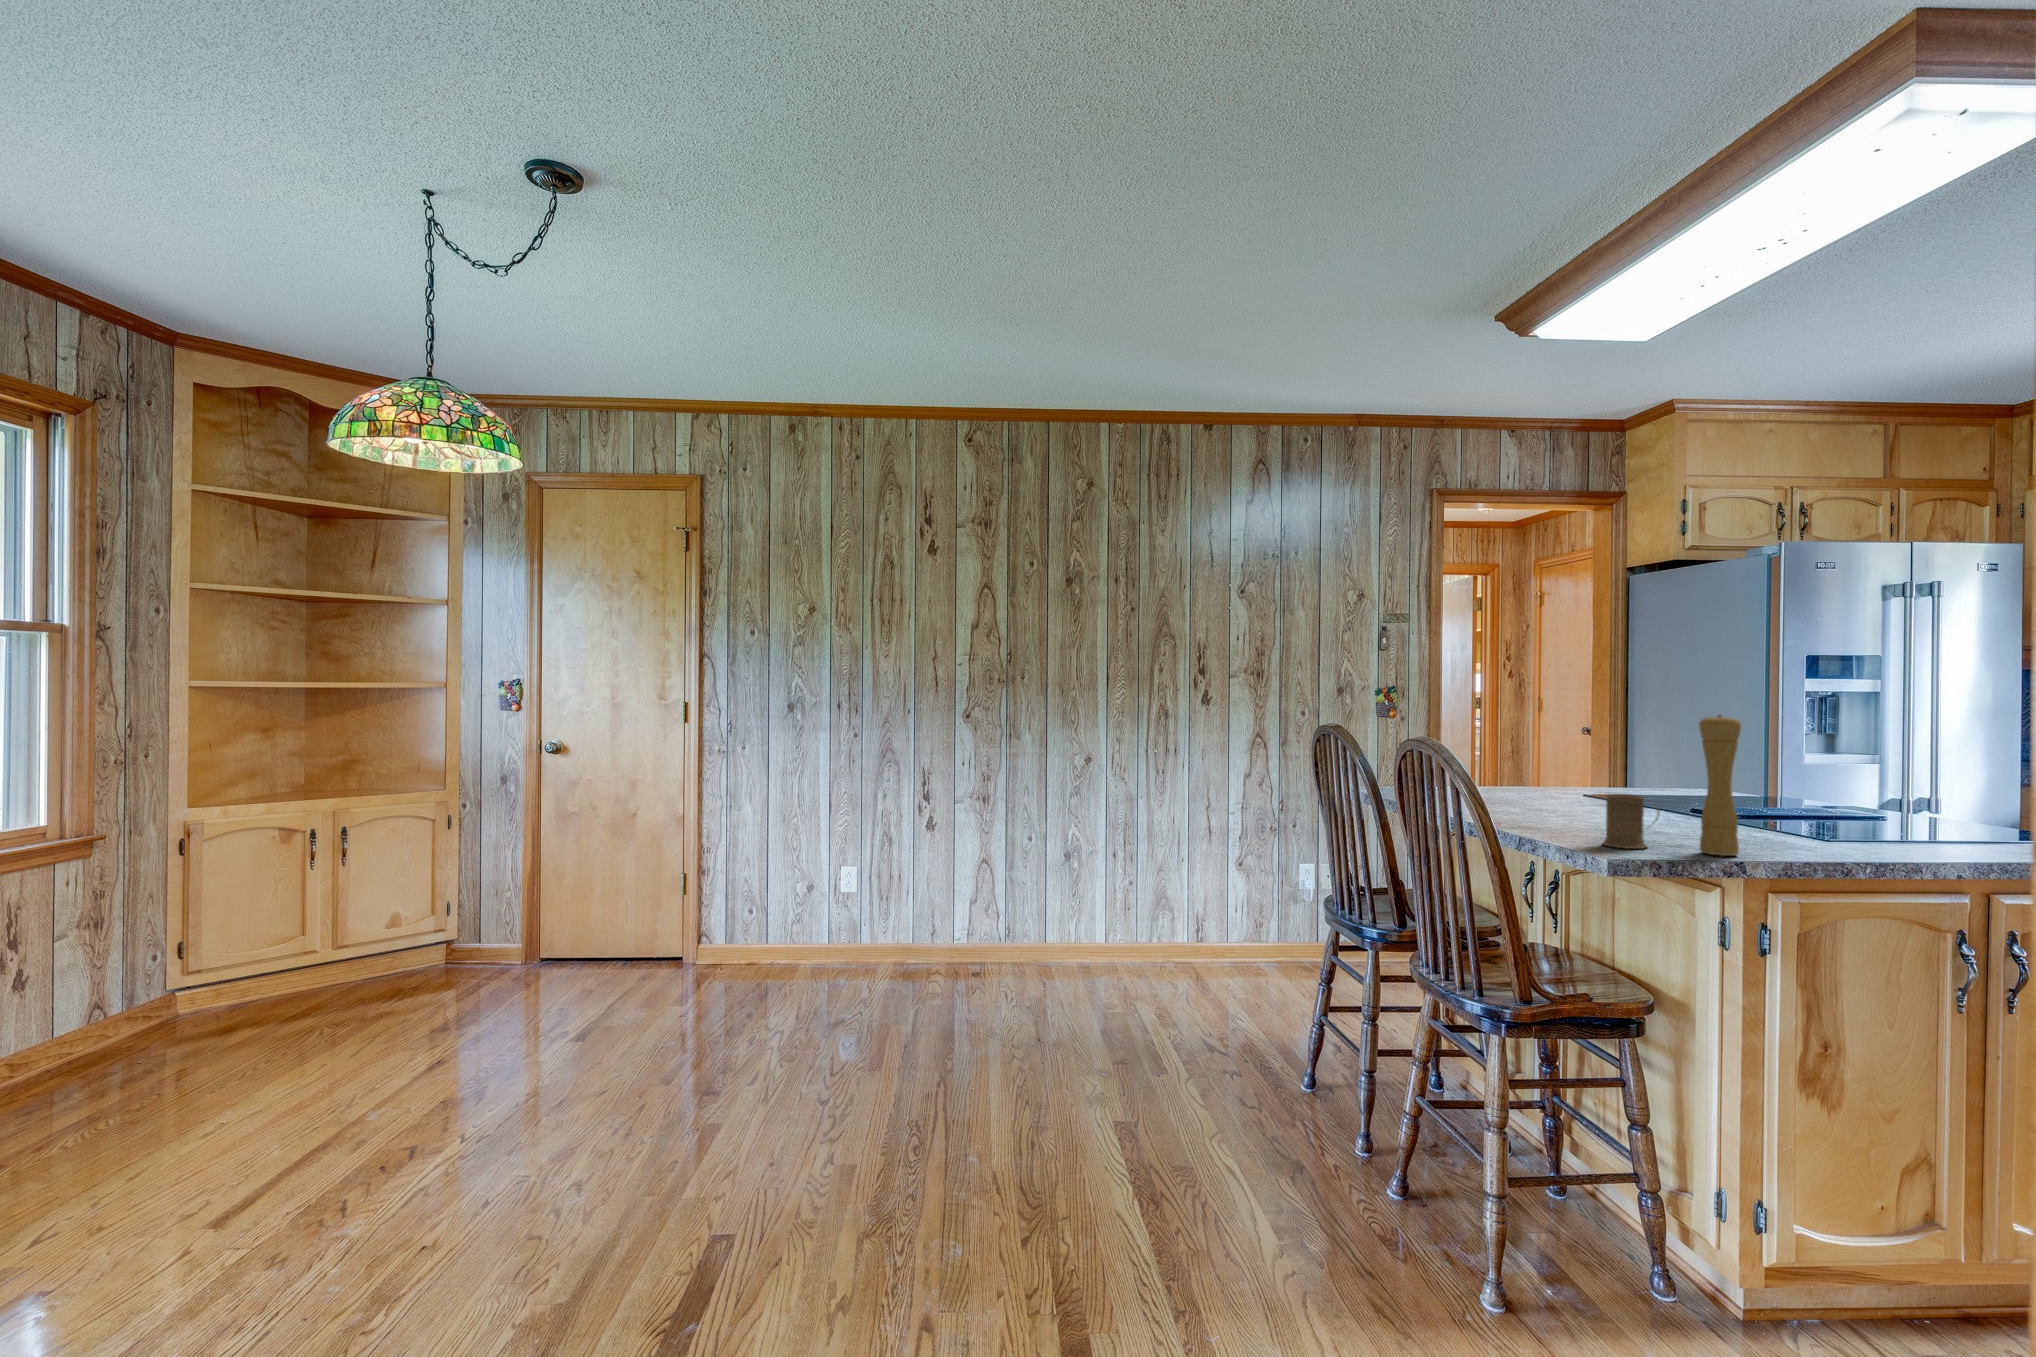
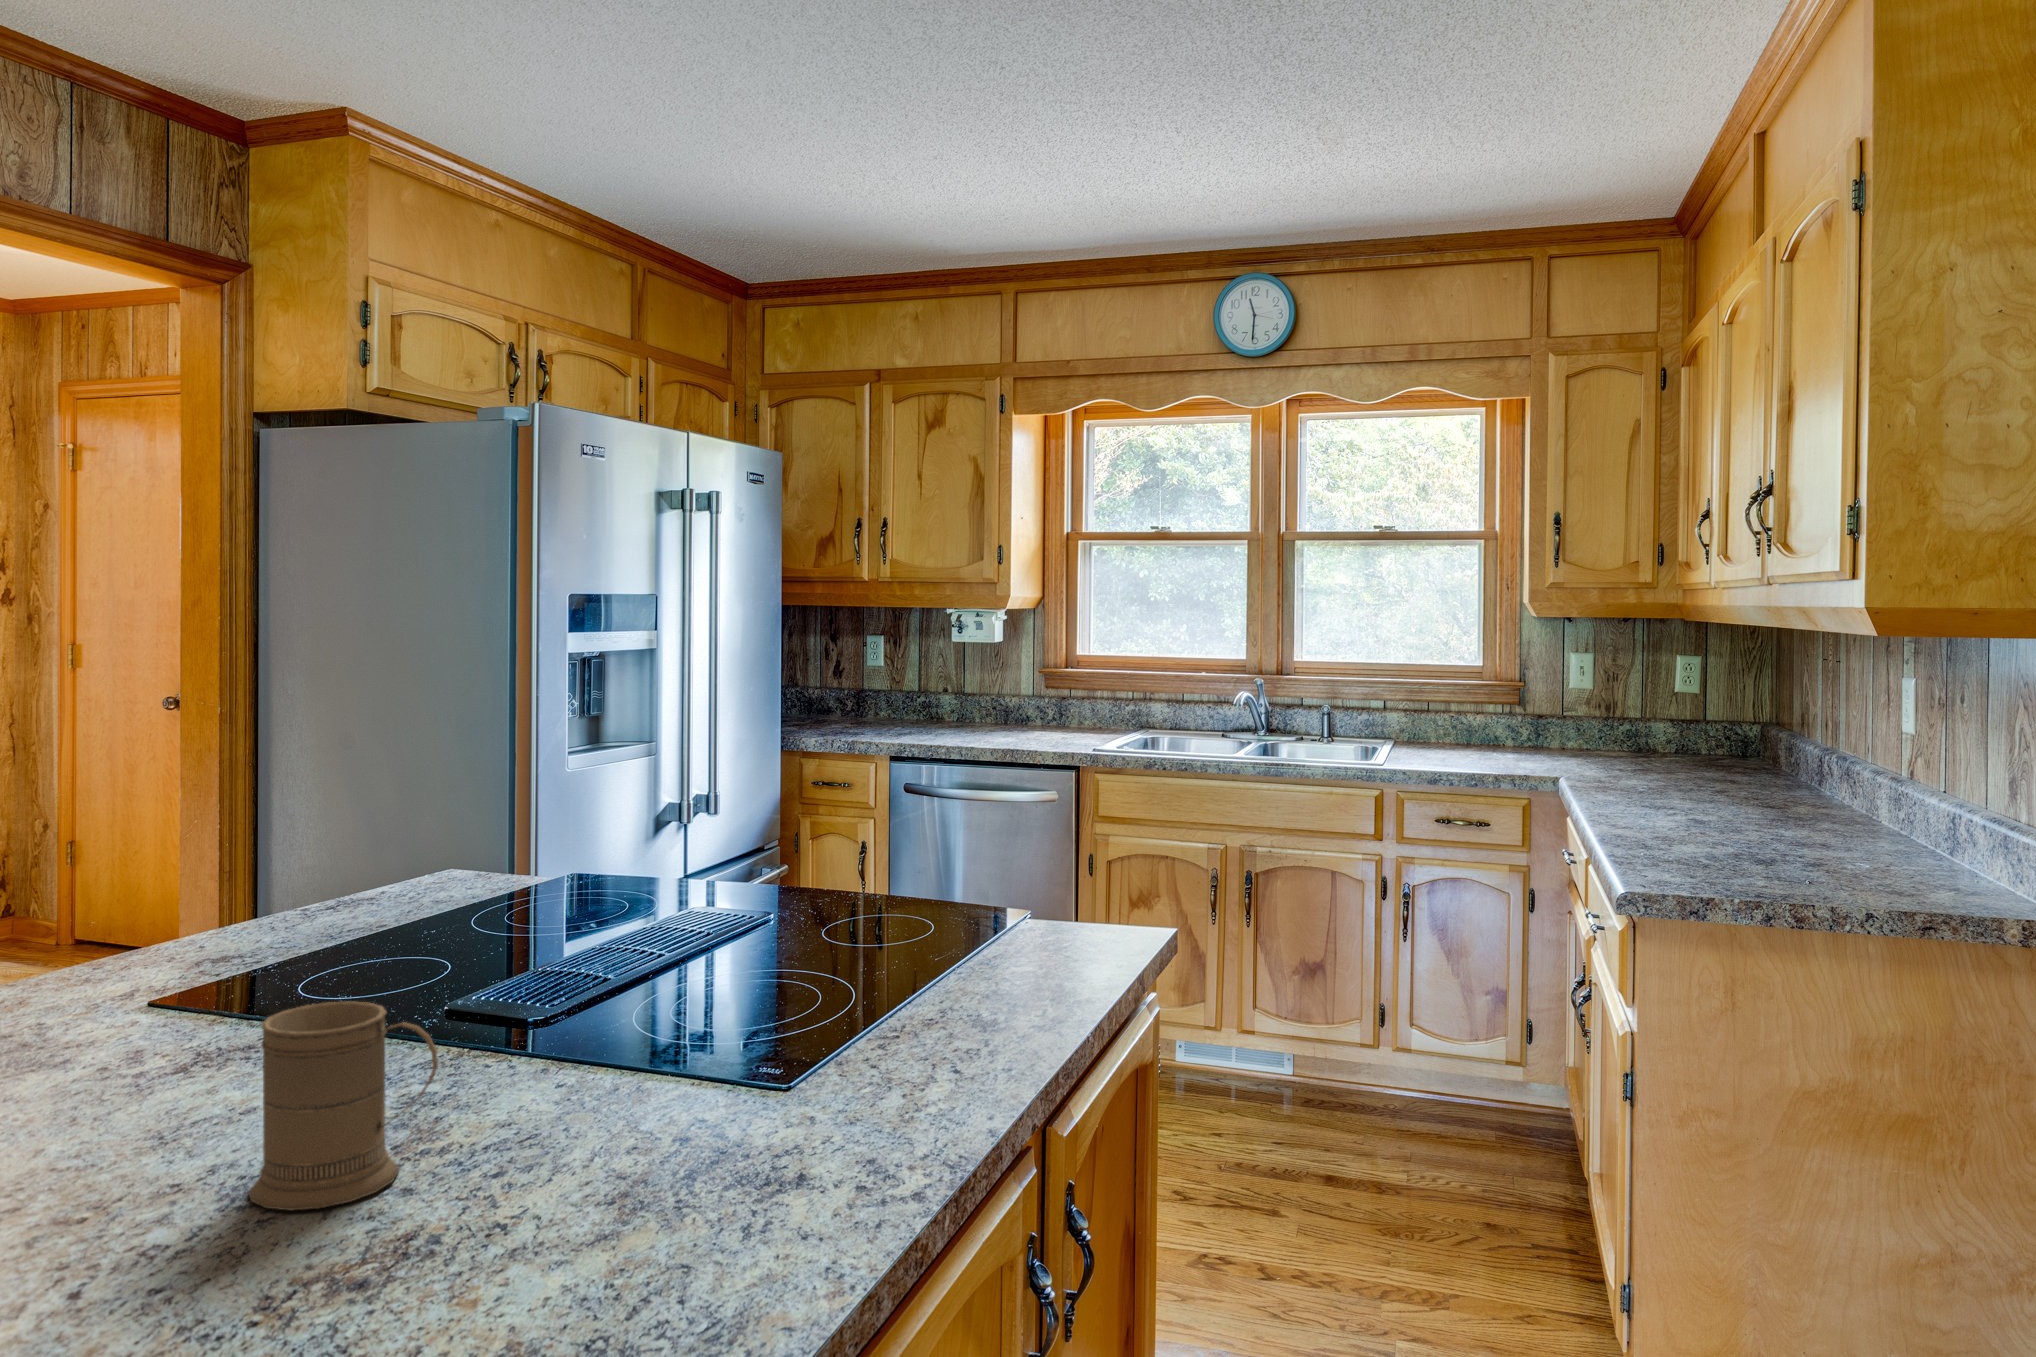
pepper mill: present [1699,715,1741,856] -> none [547,734,658,1161]

